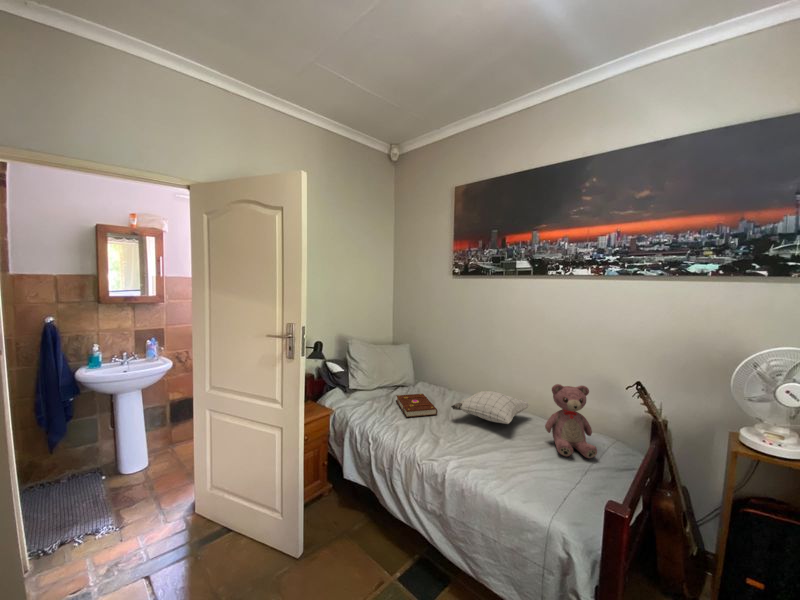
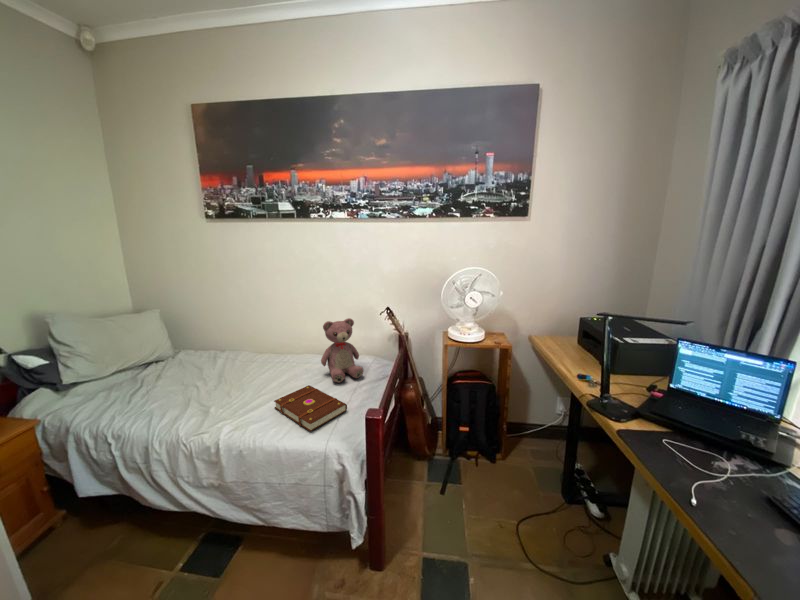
pillow: present [451,391,530,424] -> none [223,341,308,371]
book: present [396,394,438,417] -> present [274,385,347,432]

